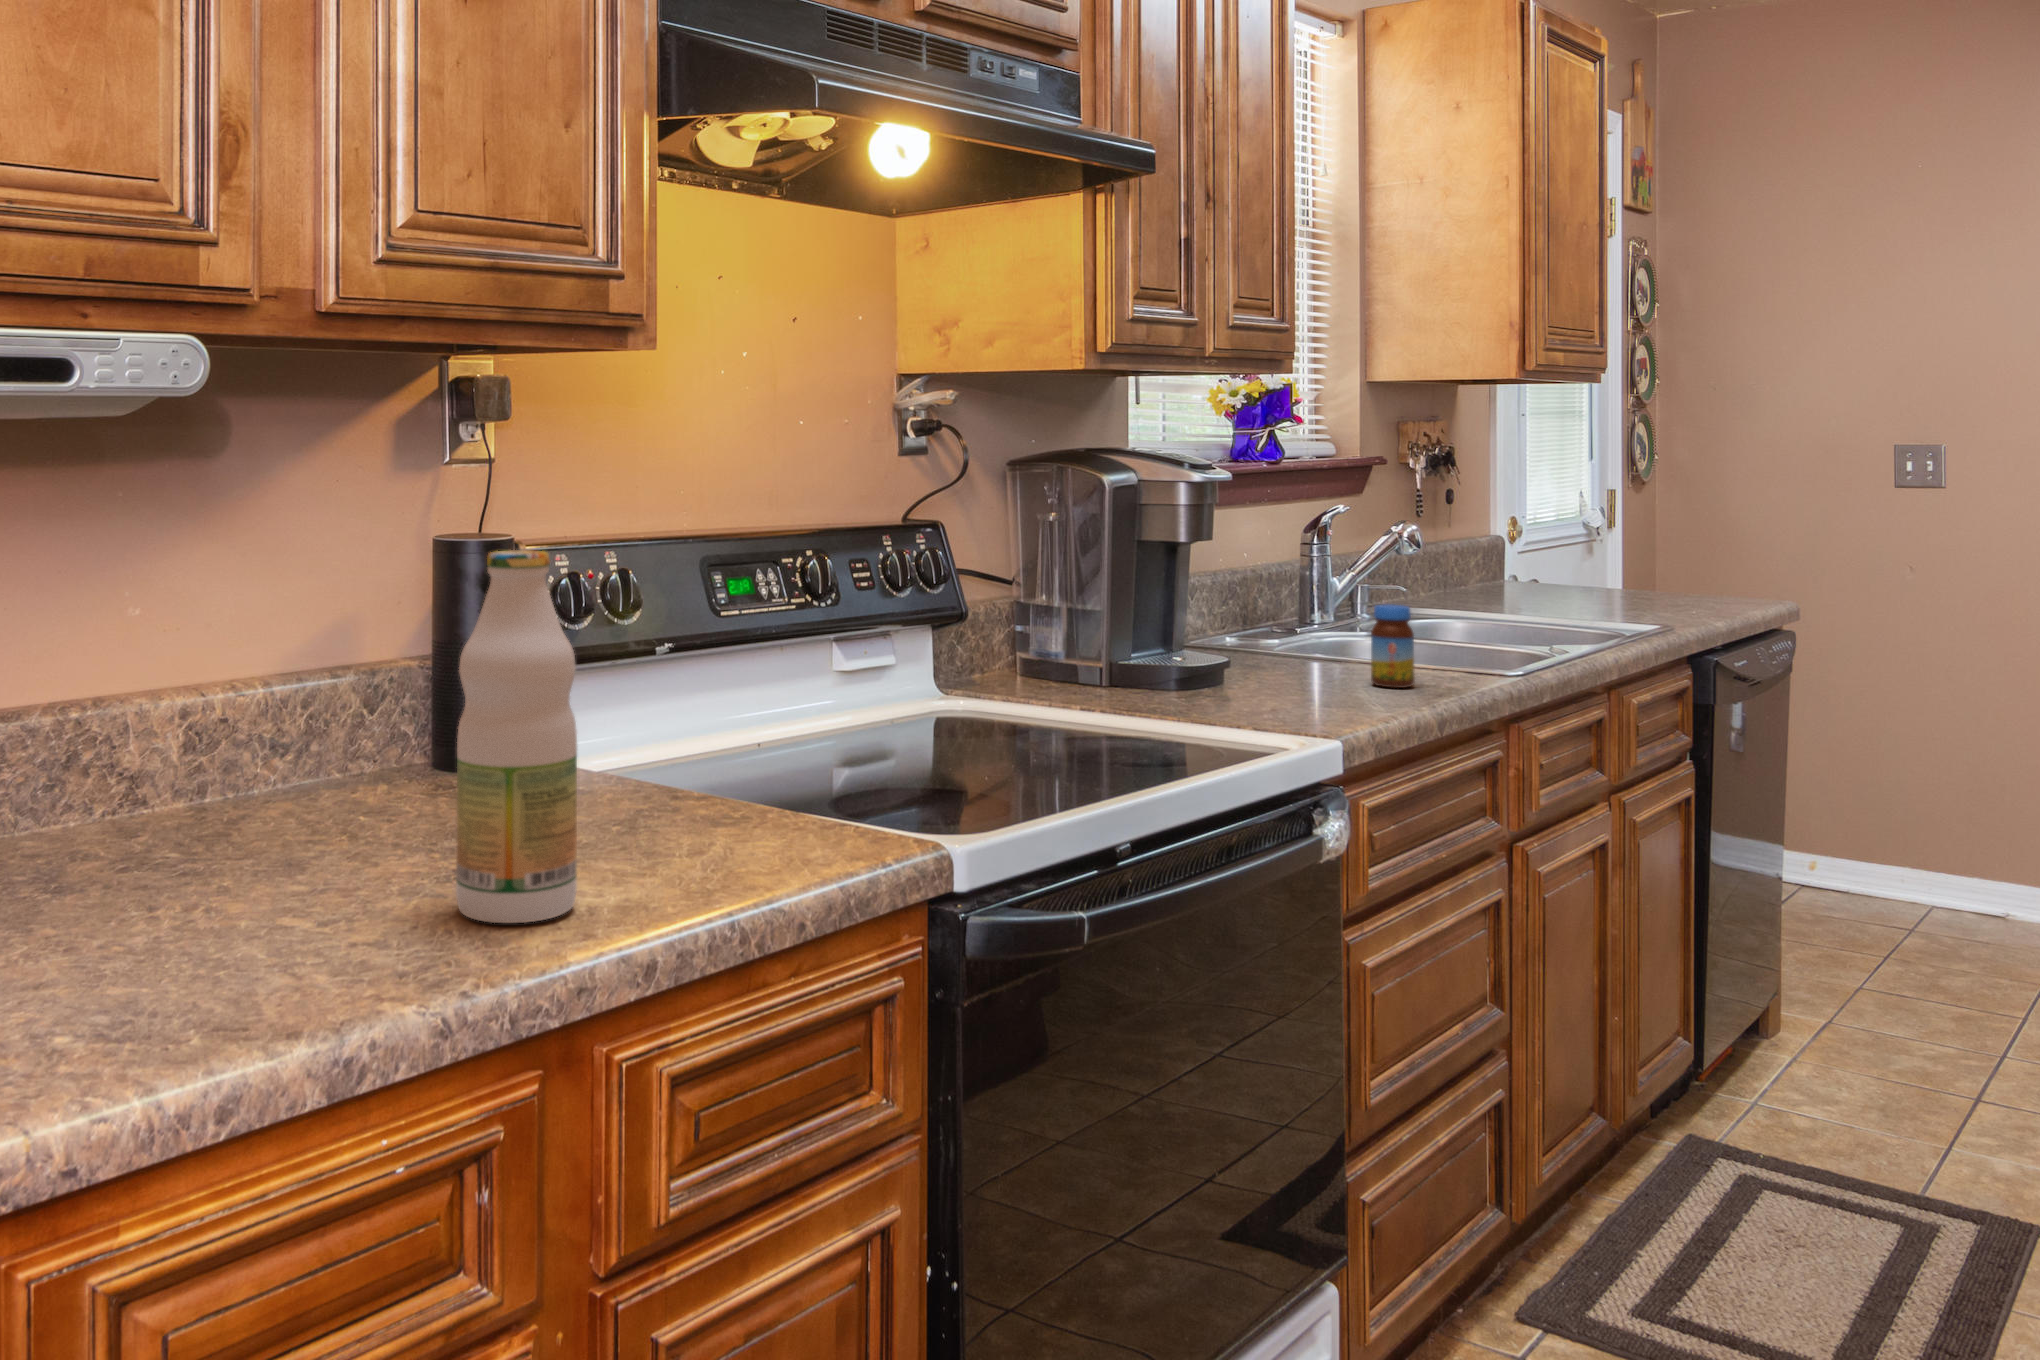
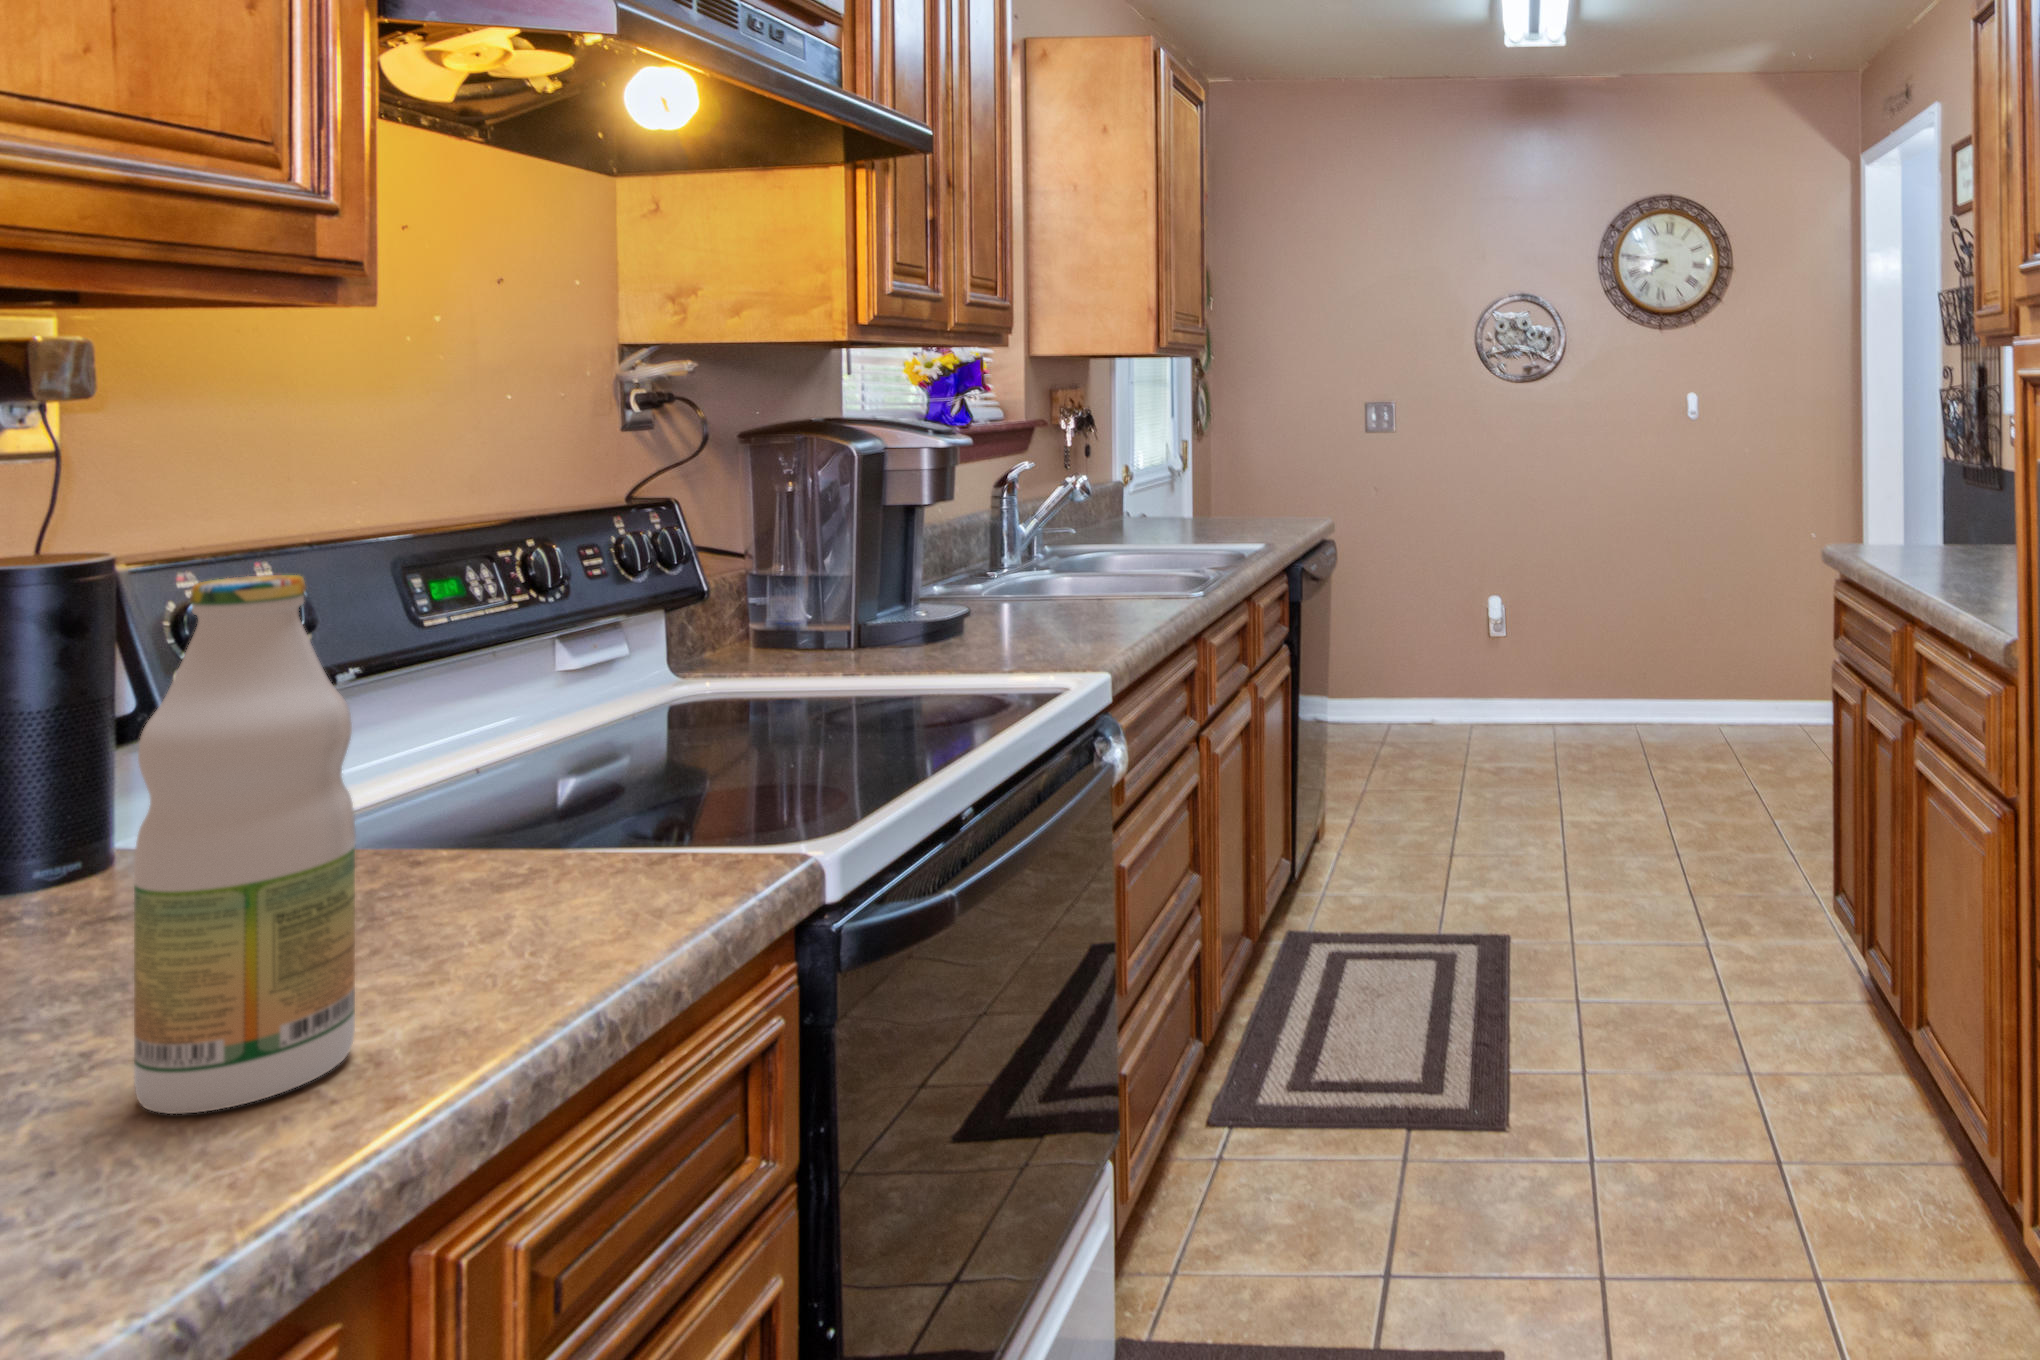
jar: present [1371,604,1415,688] -> none [1092,547,1128,618]

